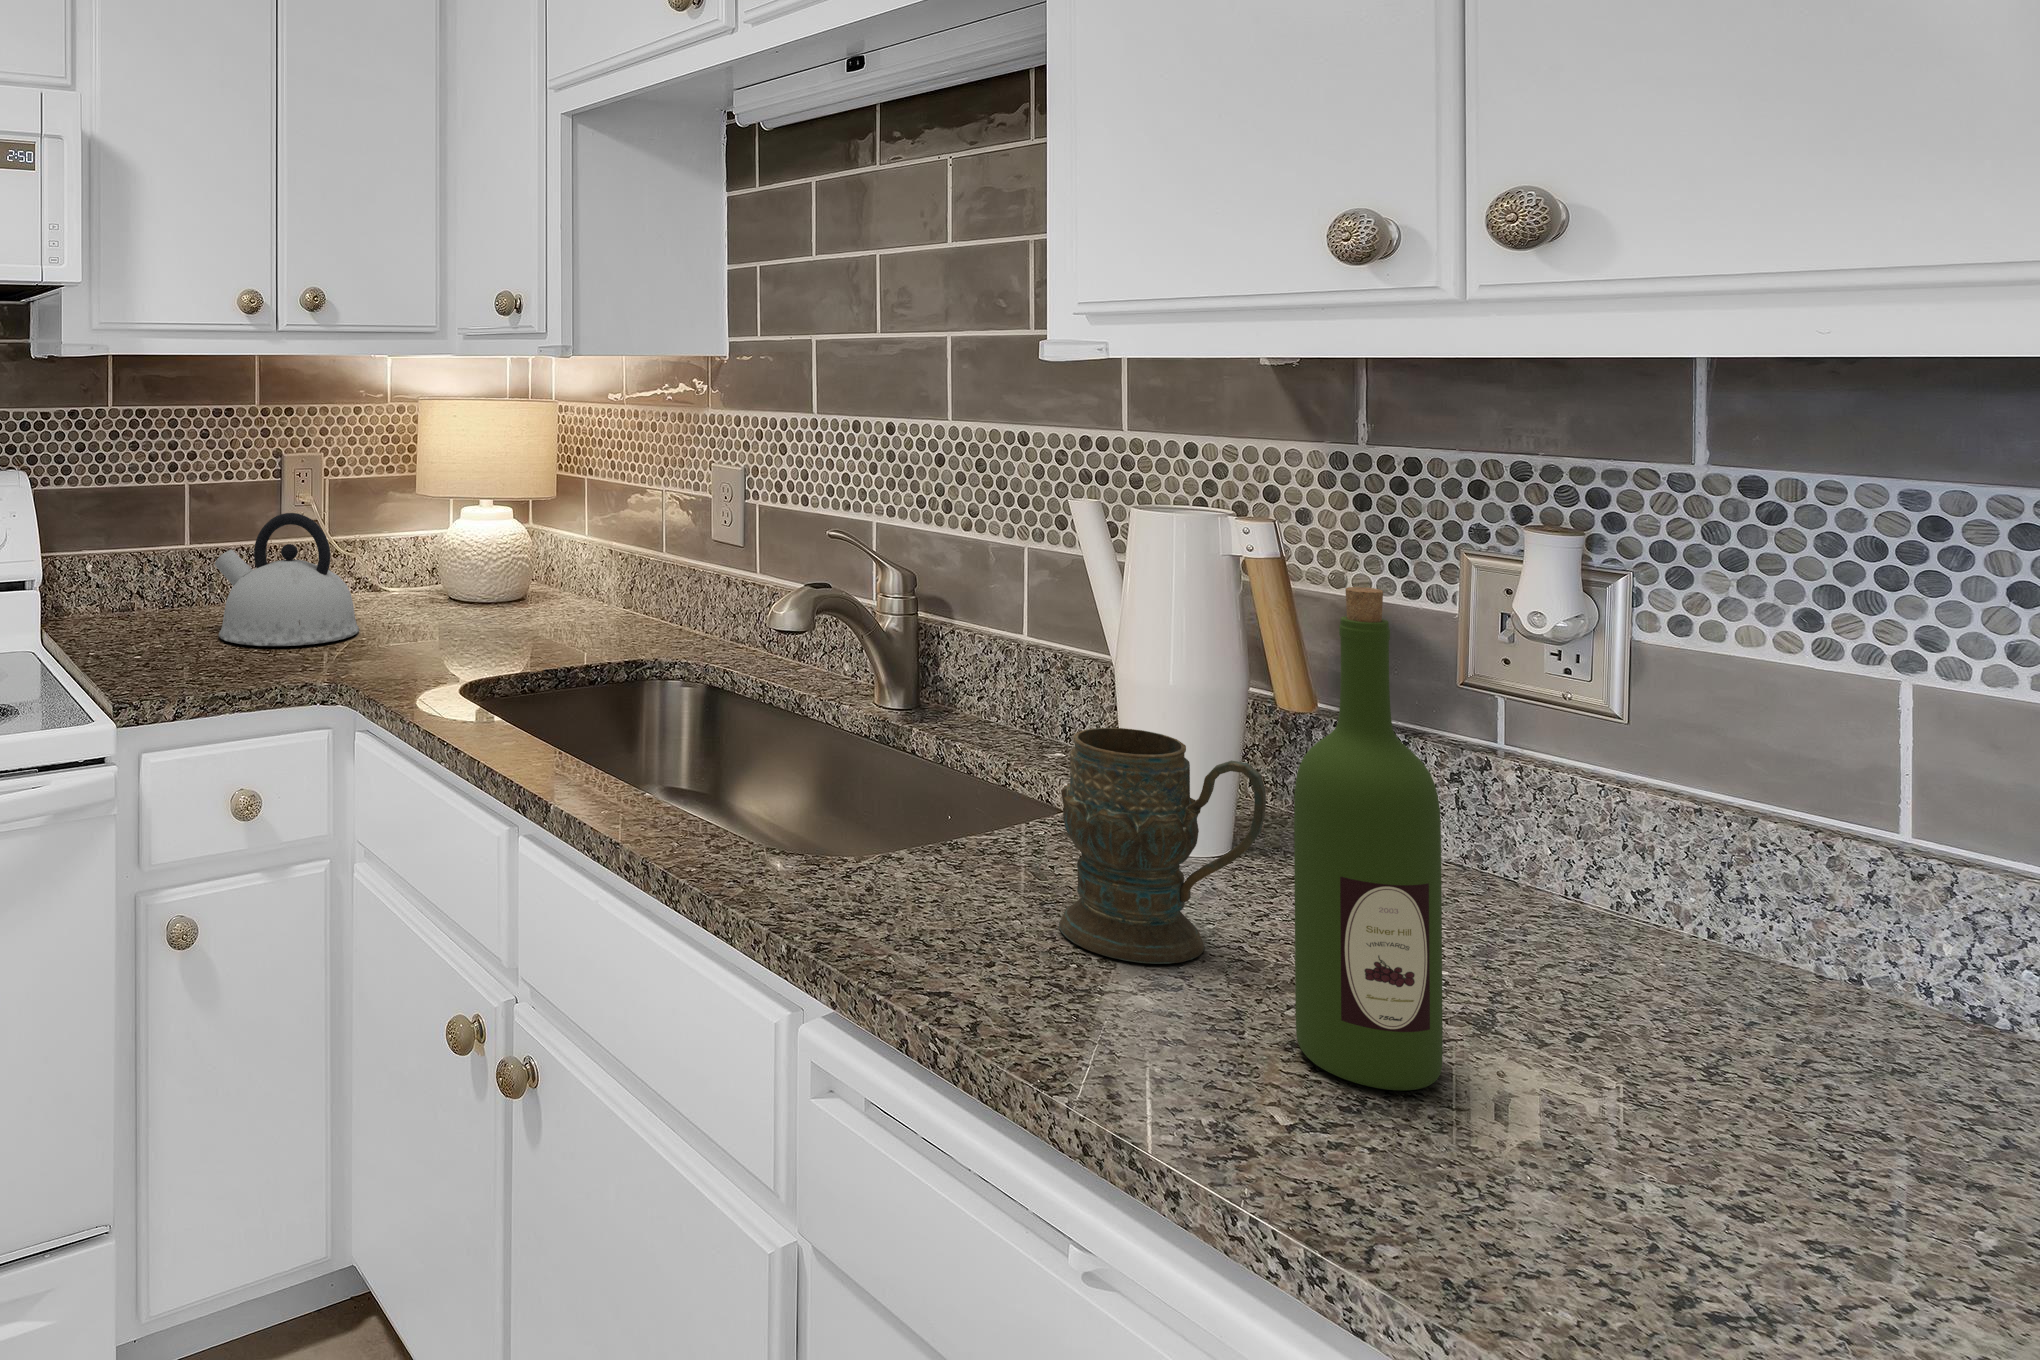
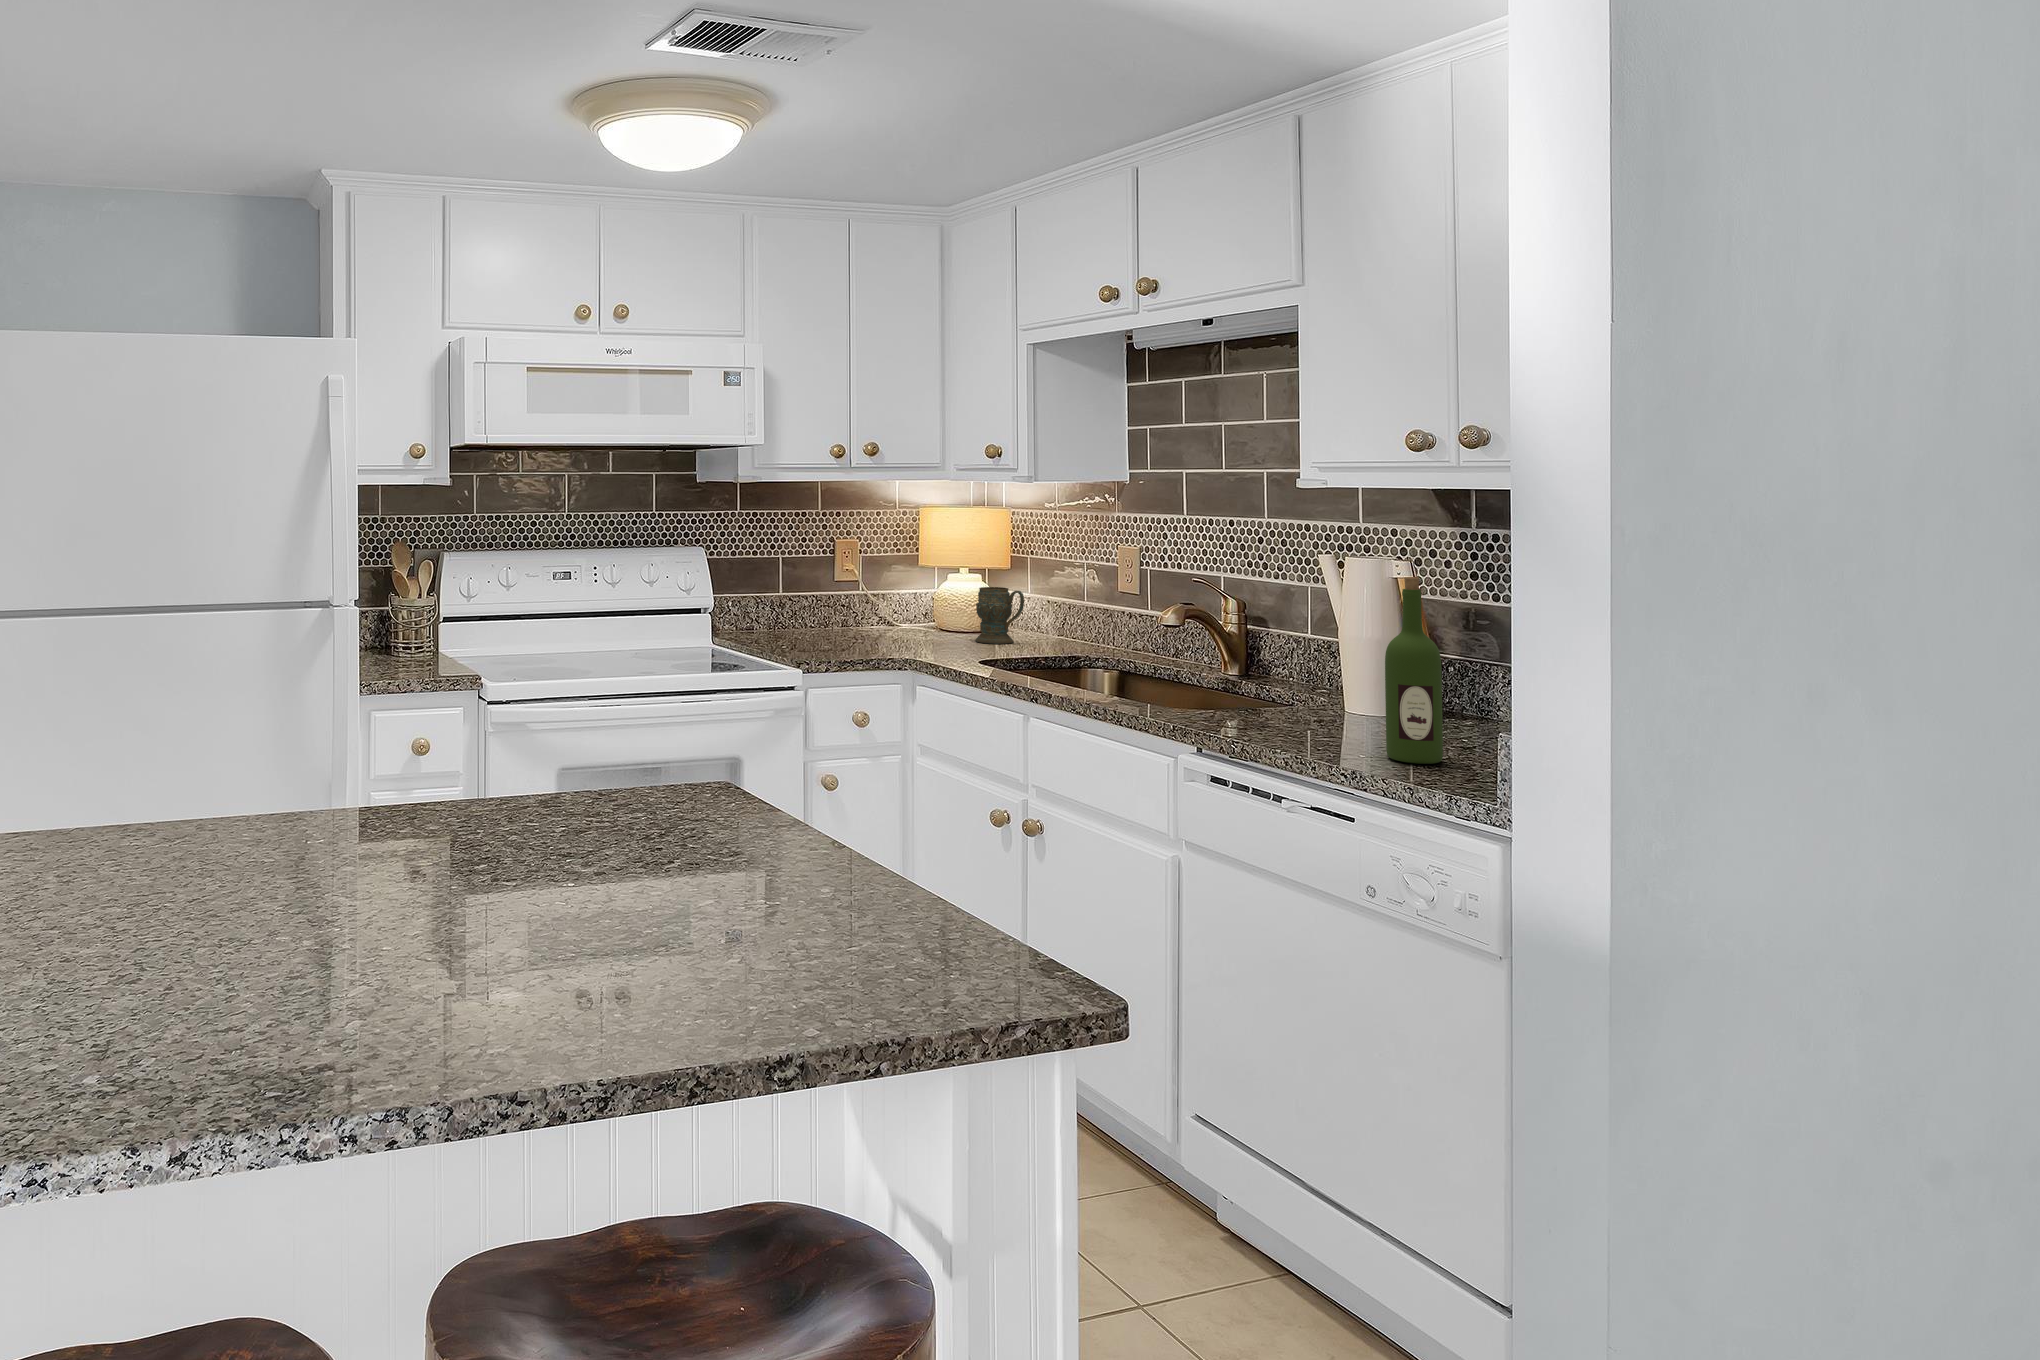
kettle: present [215,513,359,646] -> none [809,573,897,648]
mug: present [1059,728,1266,964] -> present [975,587,1024,644]

